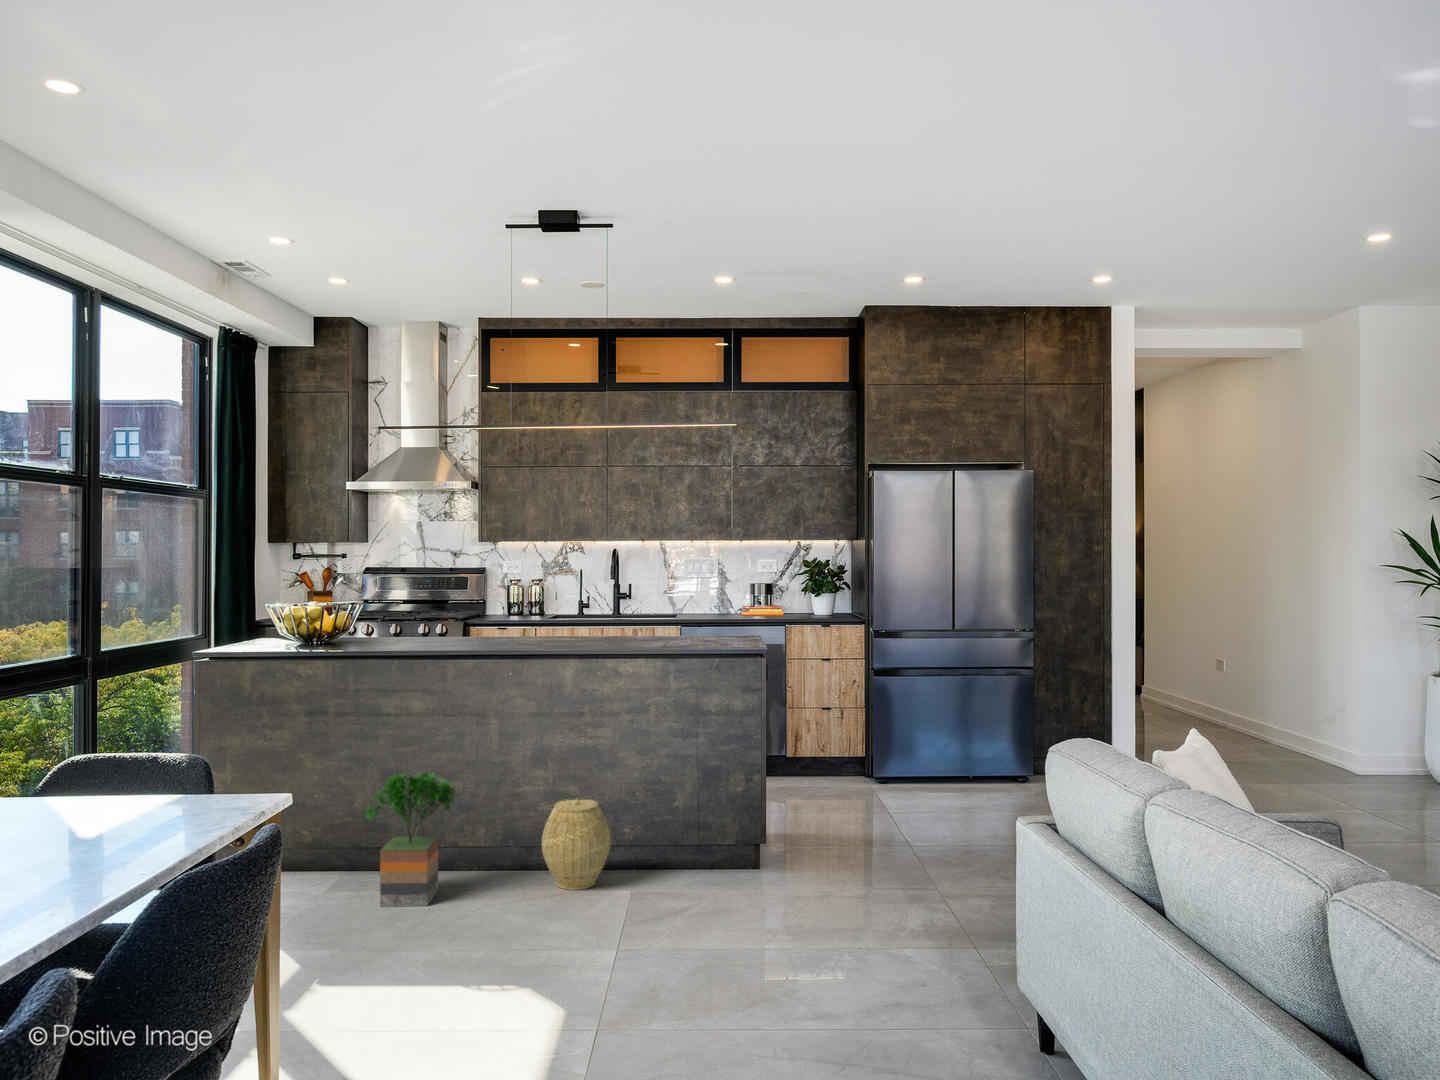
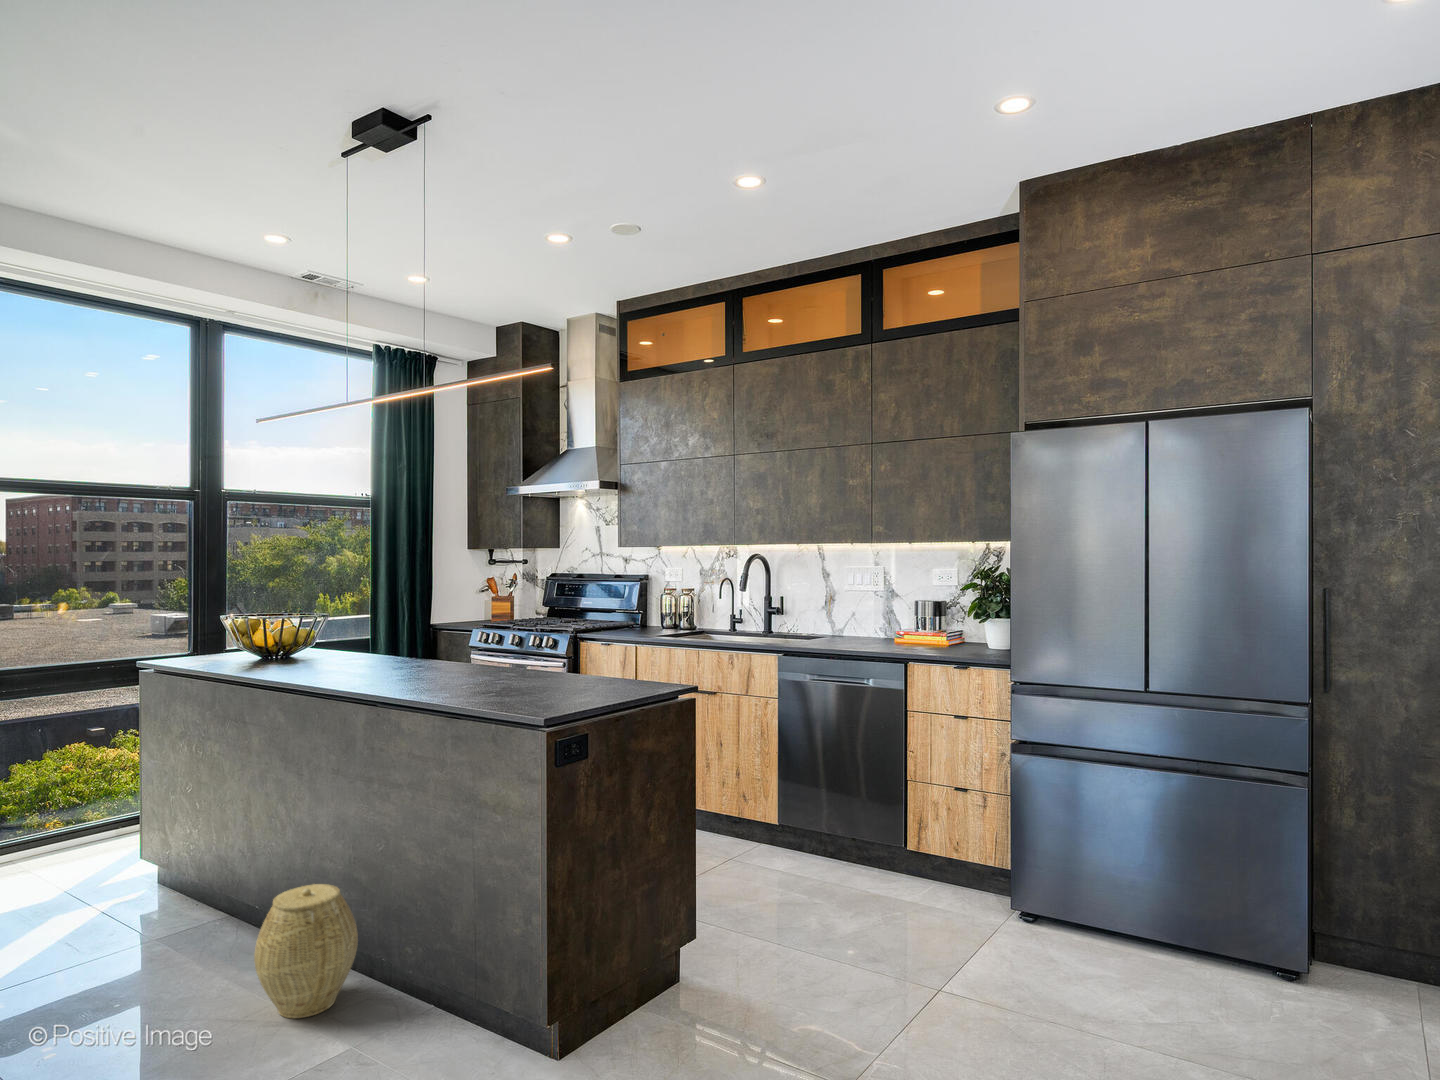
potted tree: present [365,773,457,907] -> none [94,812,226,987]

